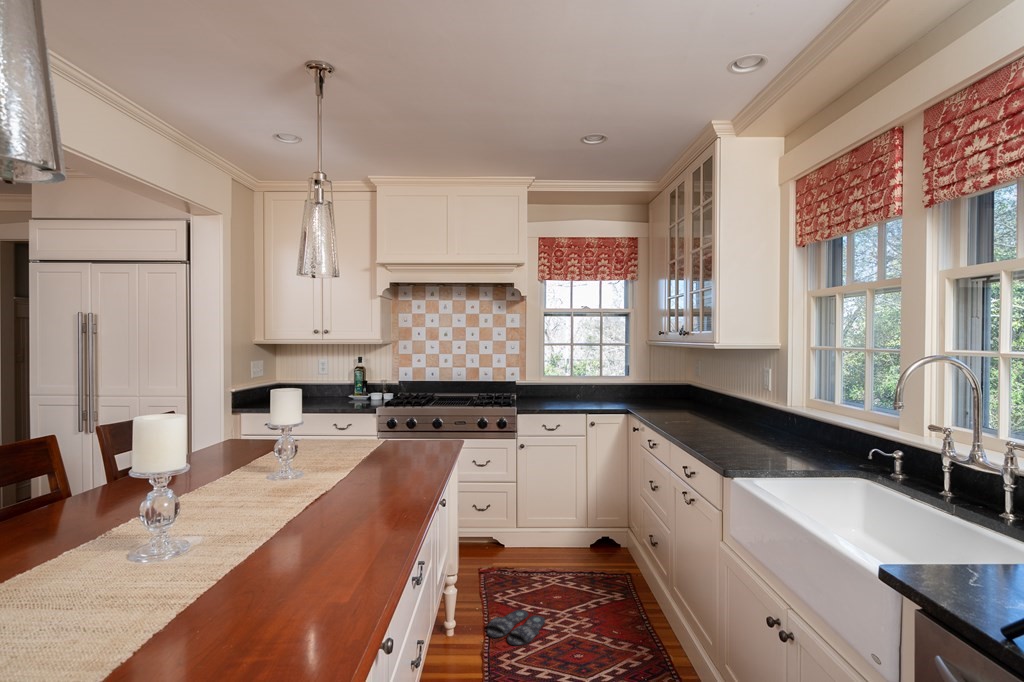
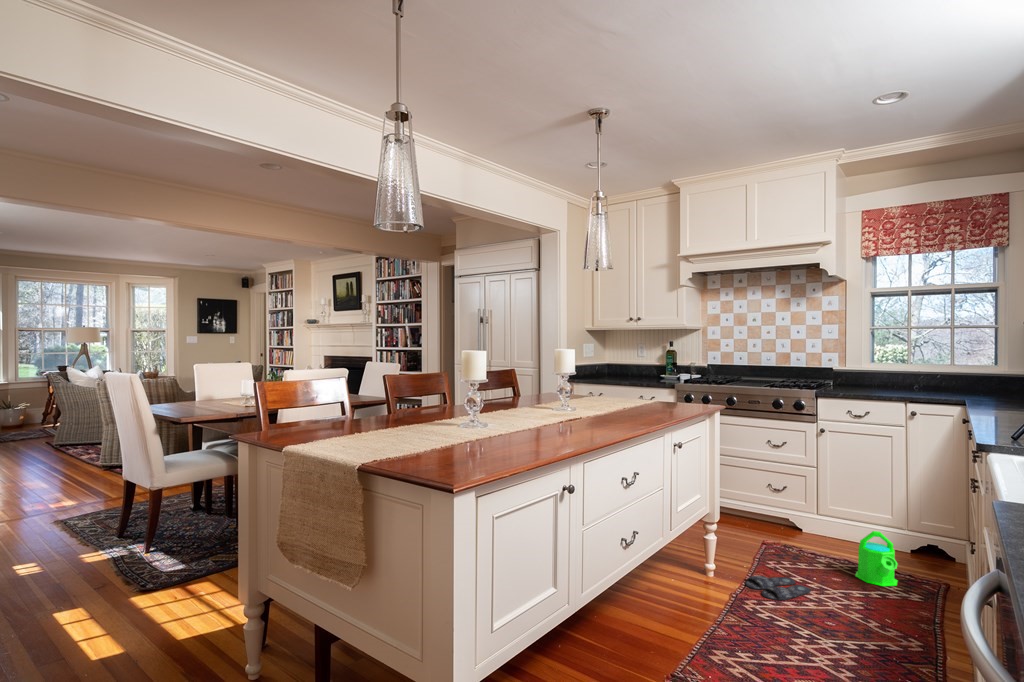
watering can: none [566,539,606,591] -> present [855,531,898,586]

